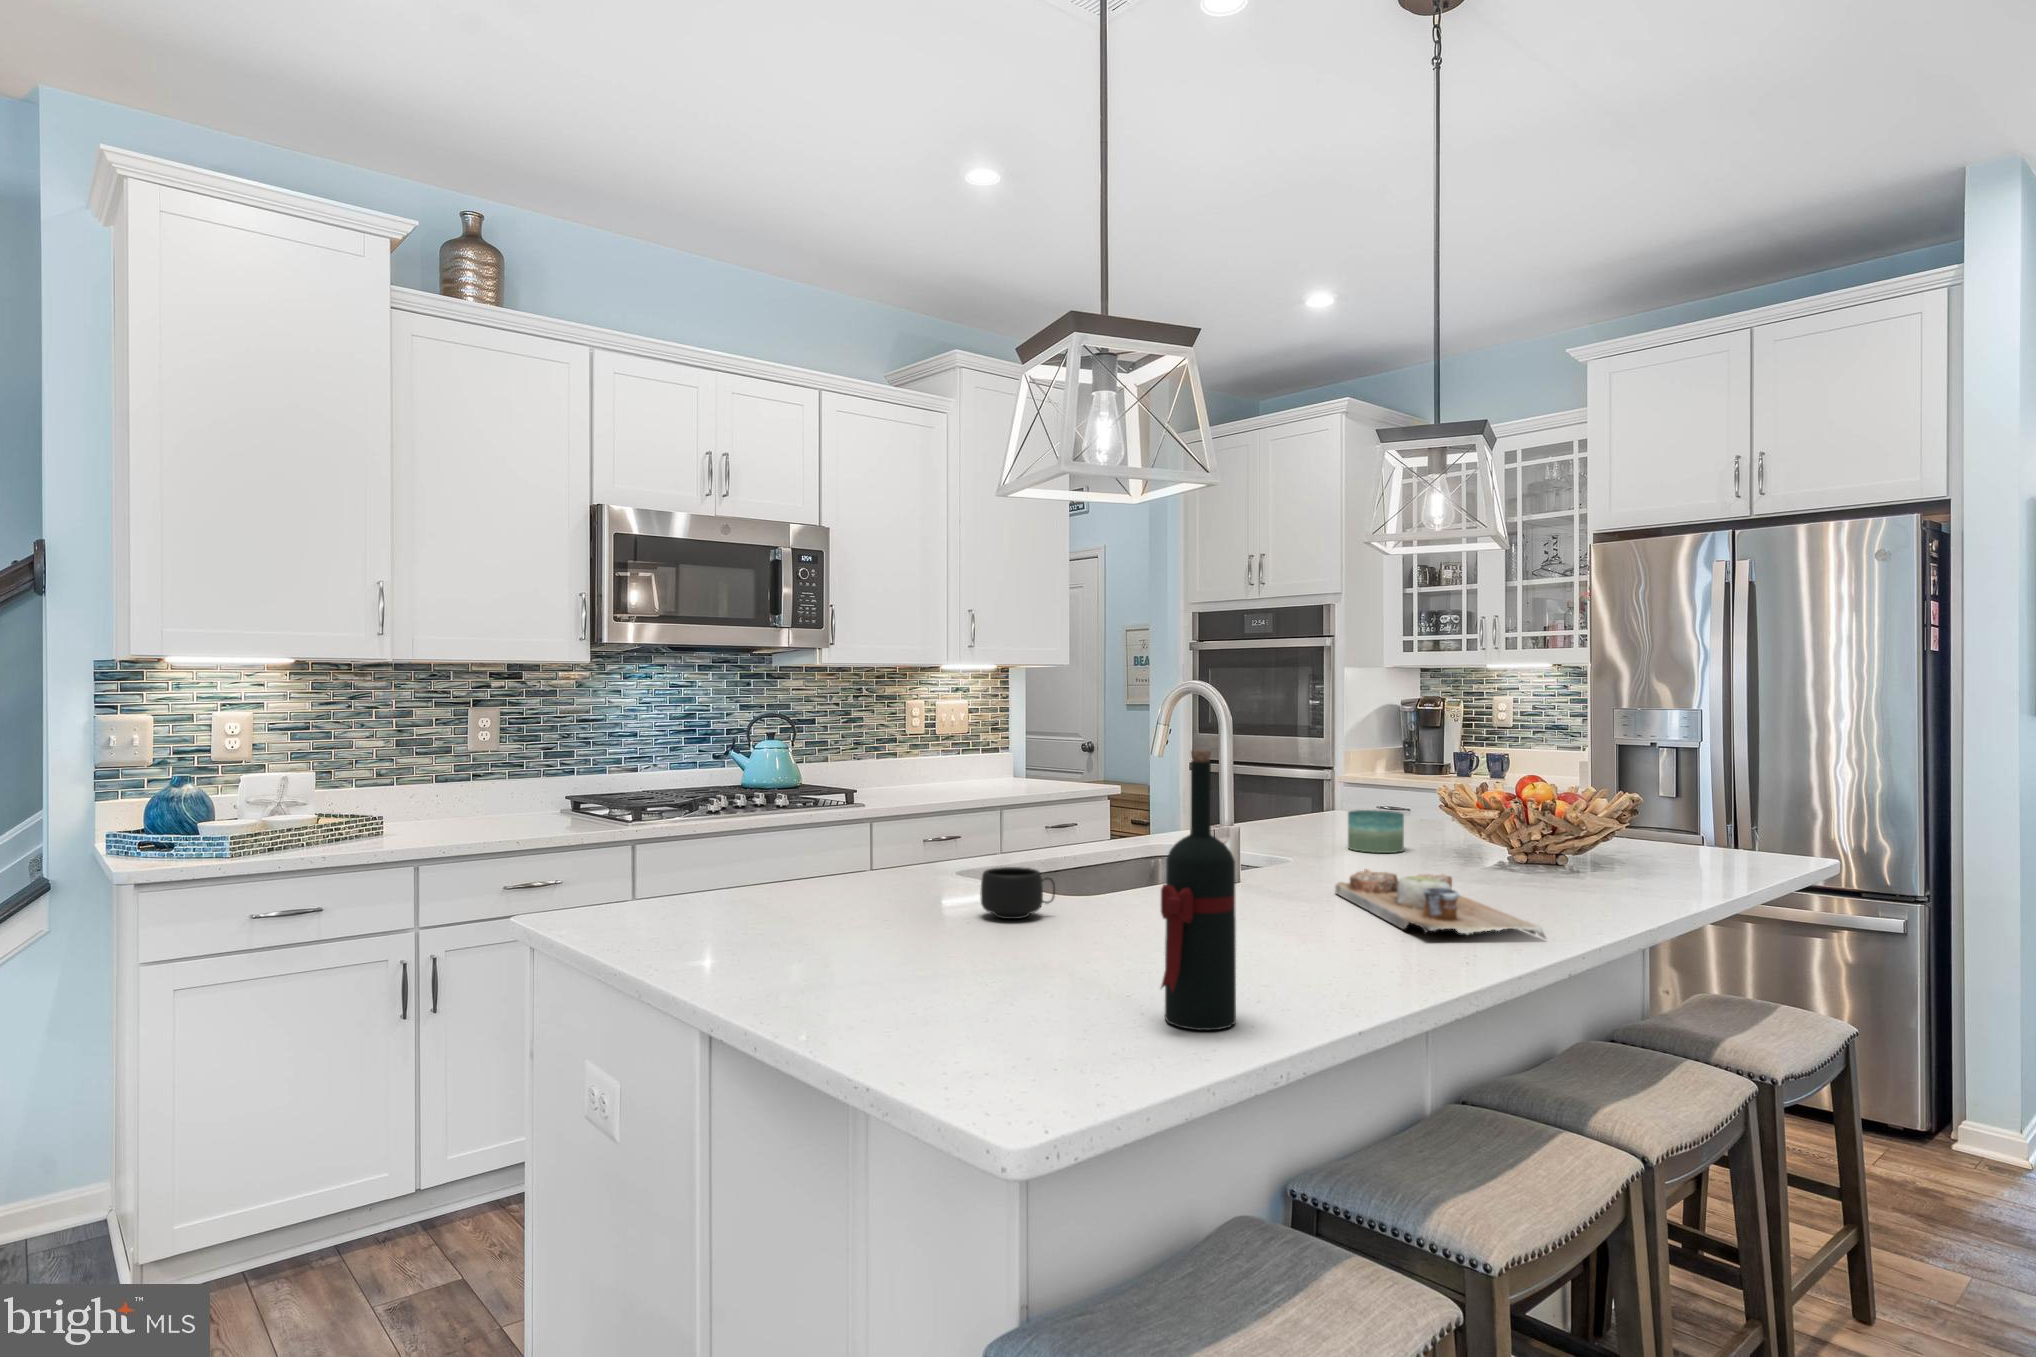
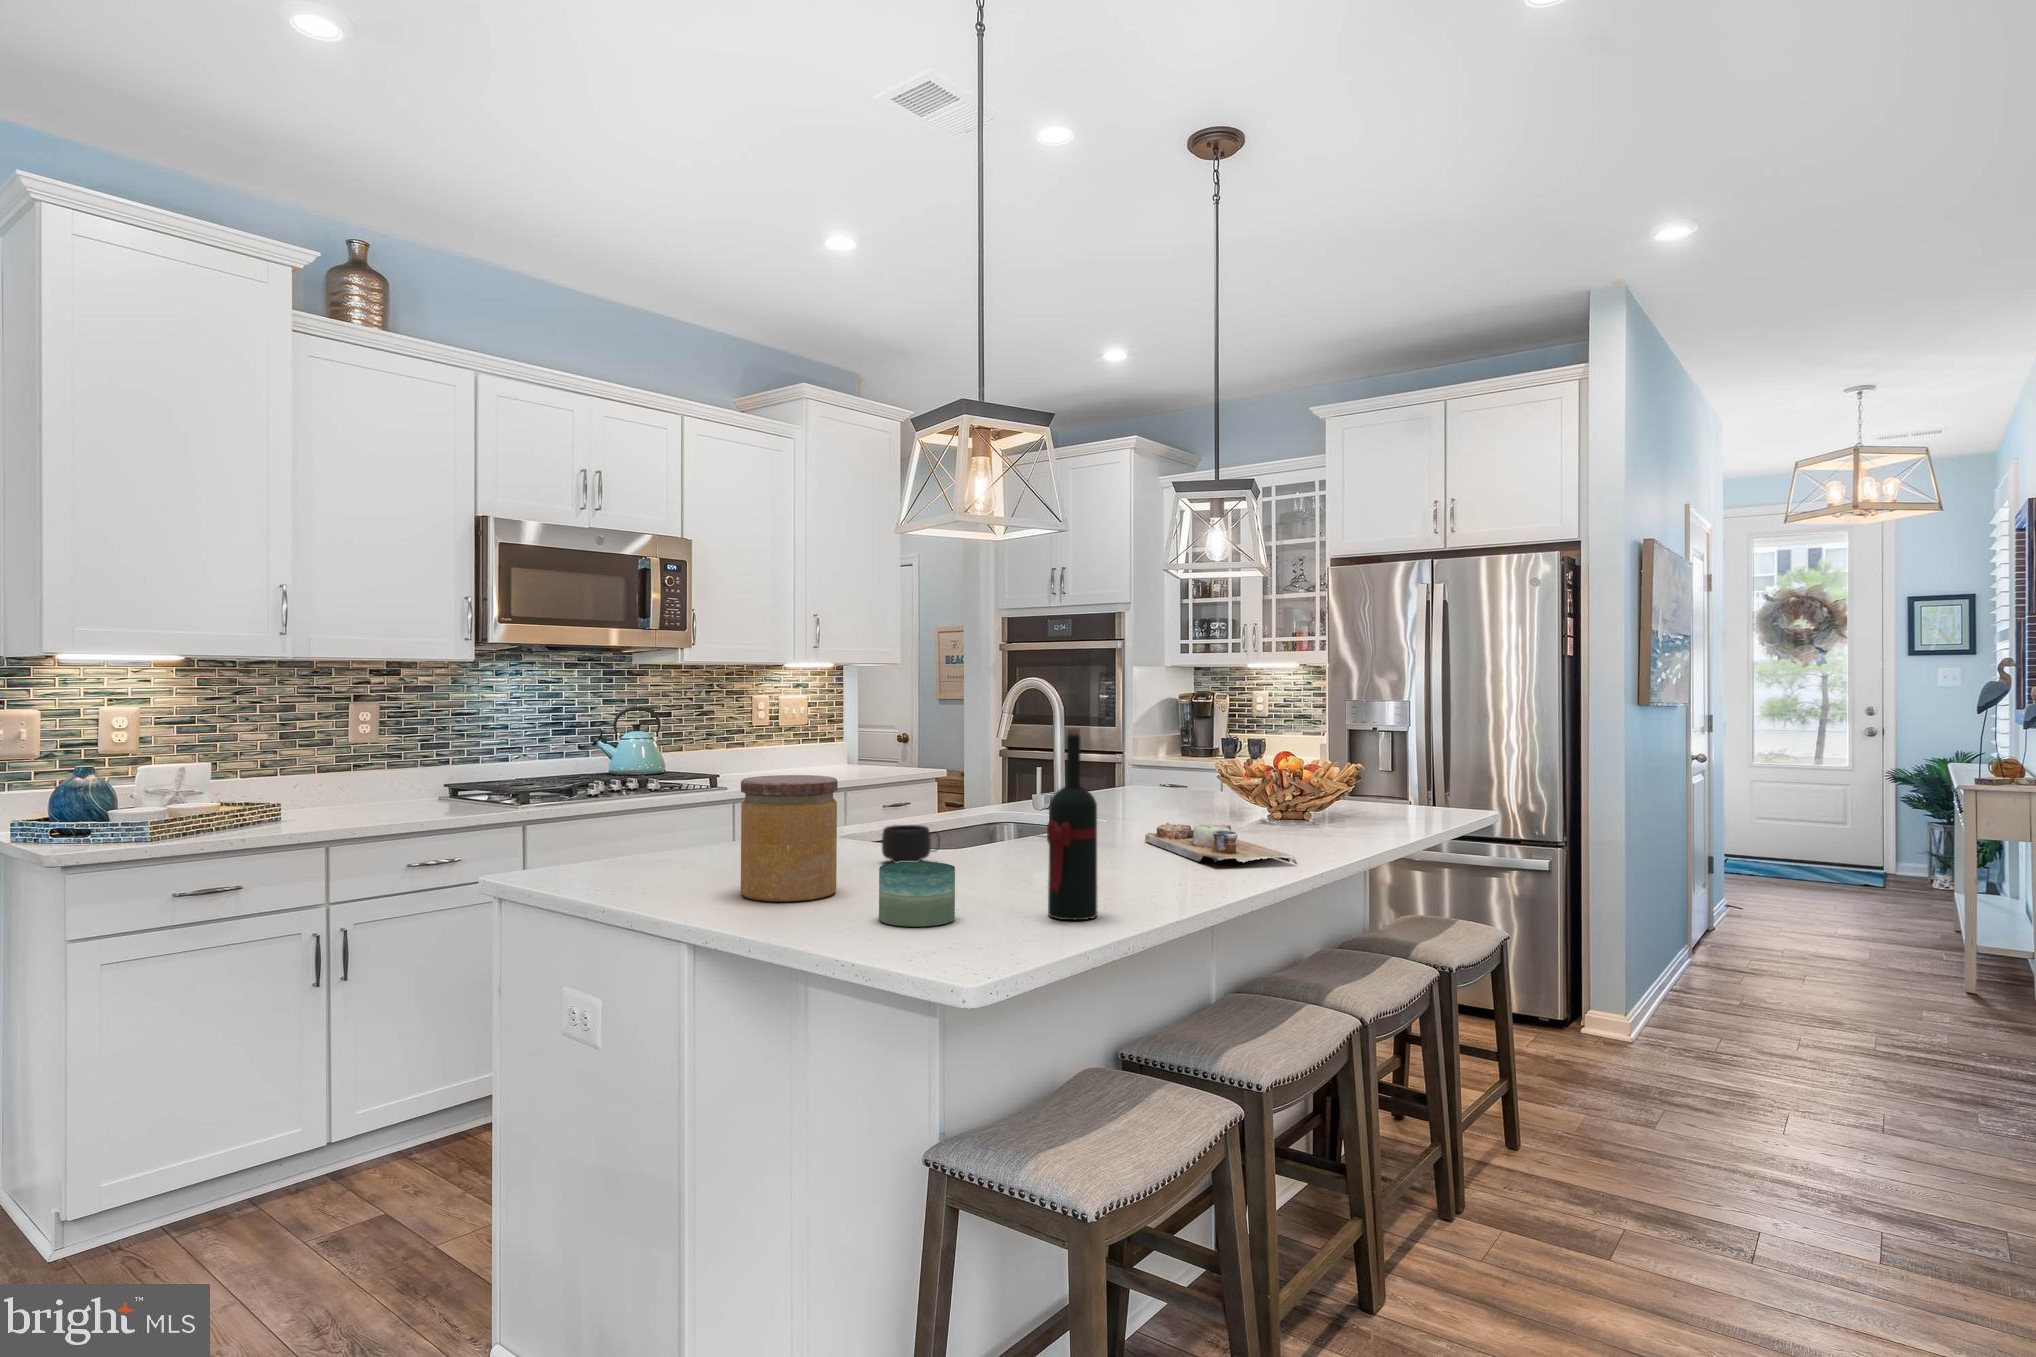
jar: none [773,805,899,975] -> present [741,775,838,901]
candle: present [1348,810,1404,853] -> present [879,862,955,927]

